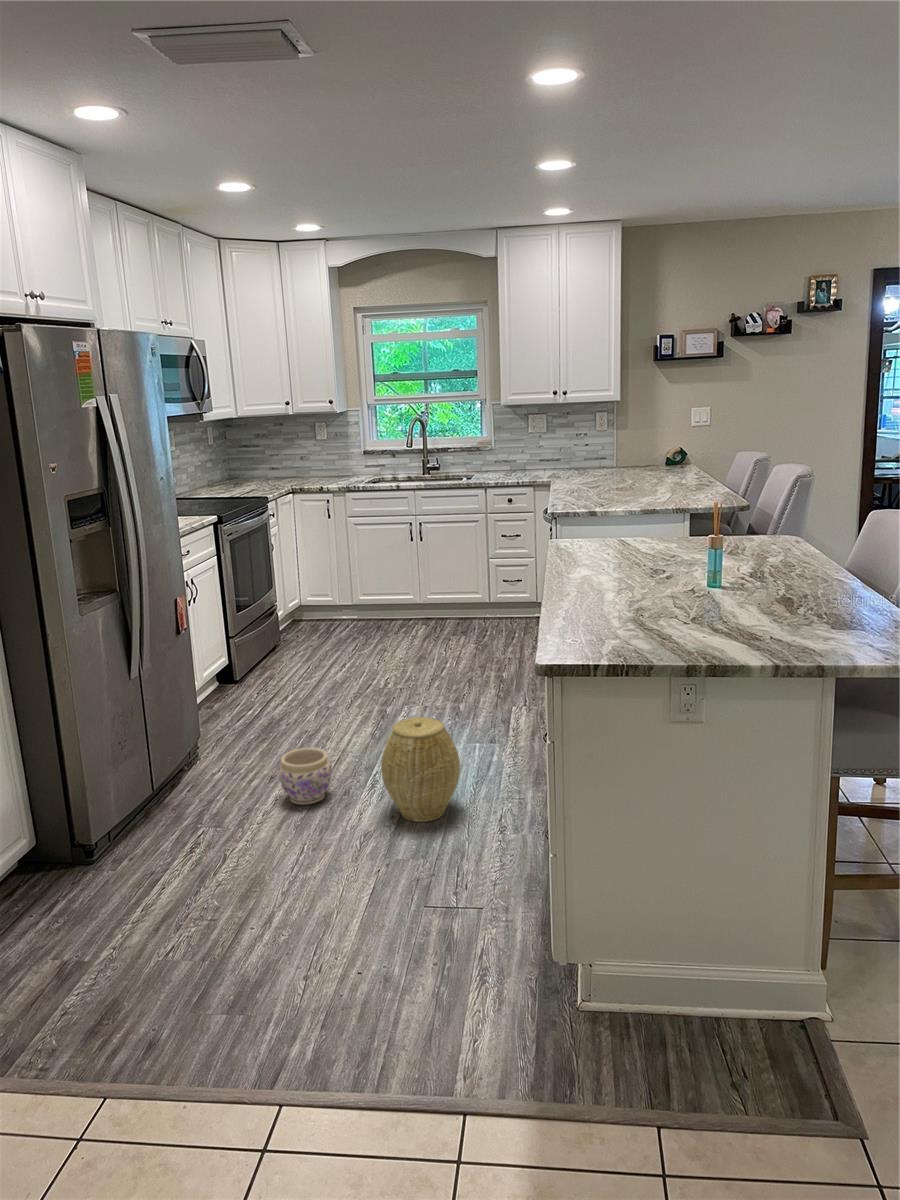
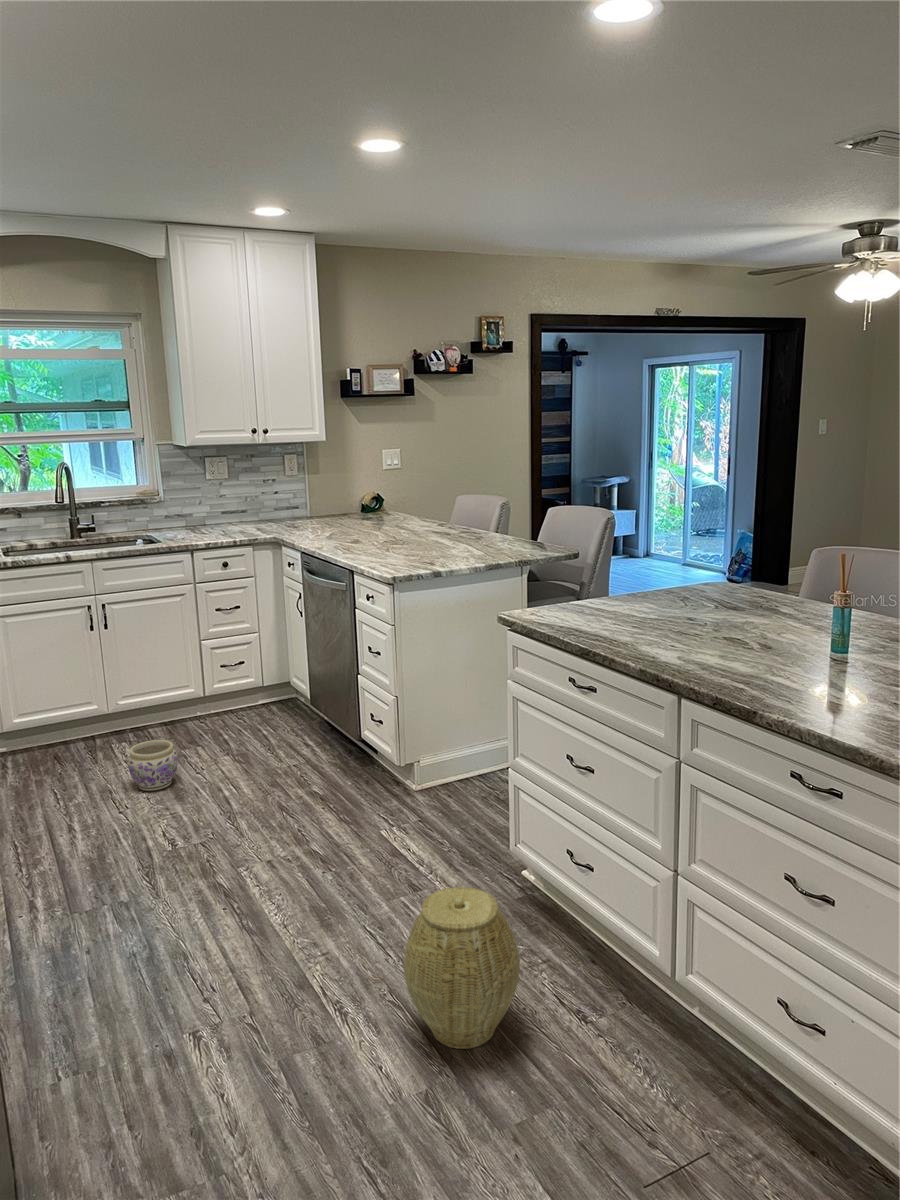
planter: present [278,748,332,805] -> present [127,740,178,792]

